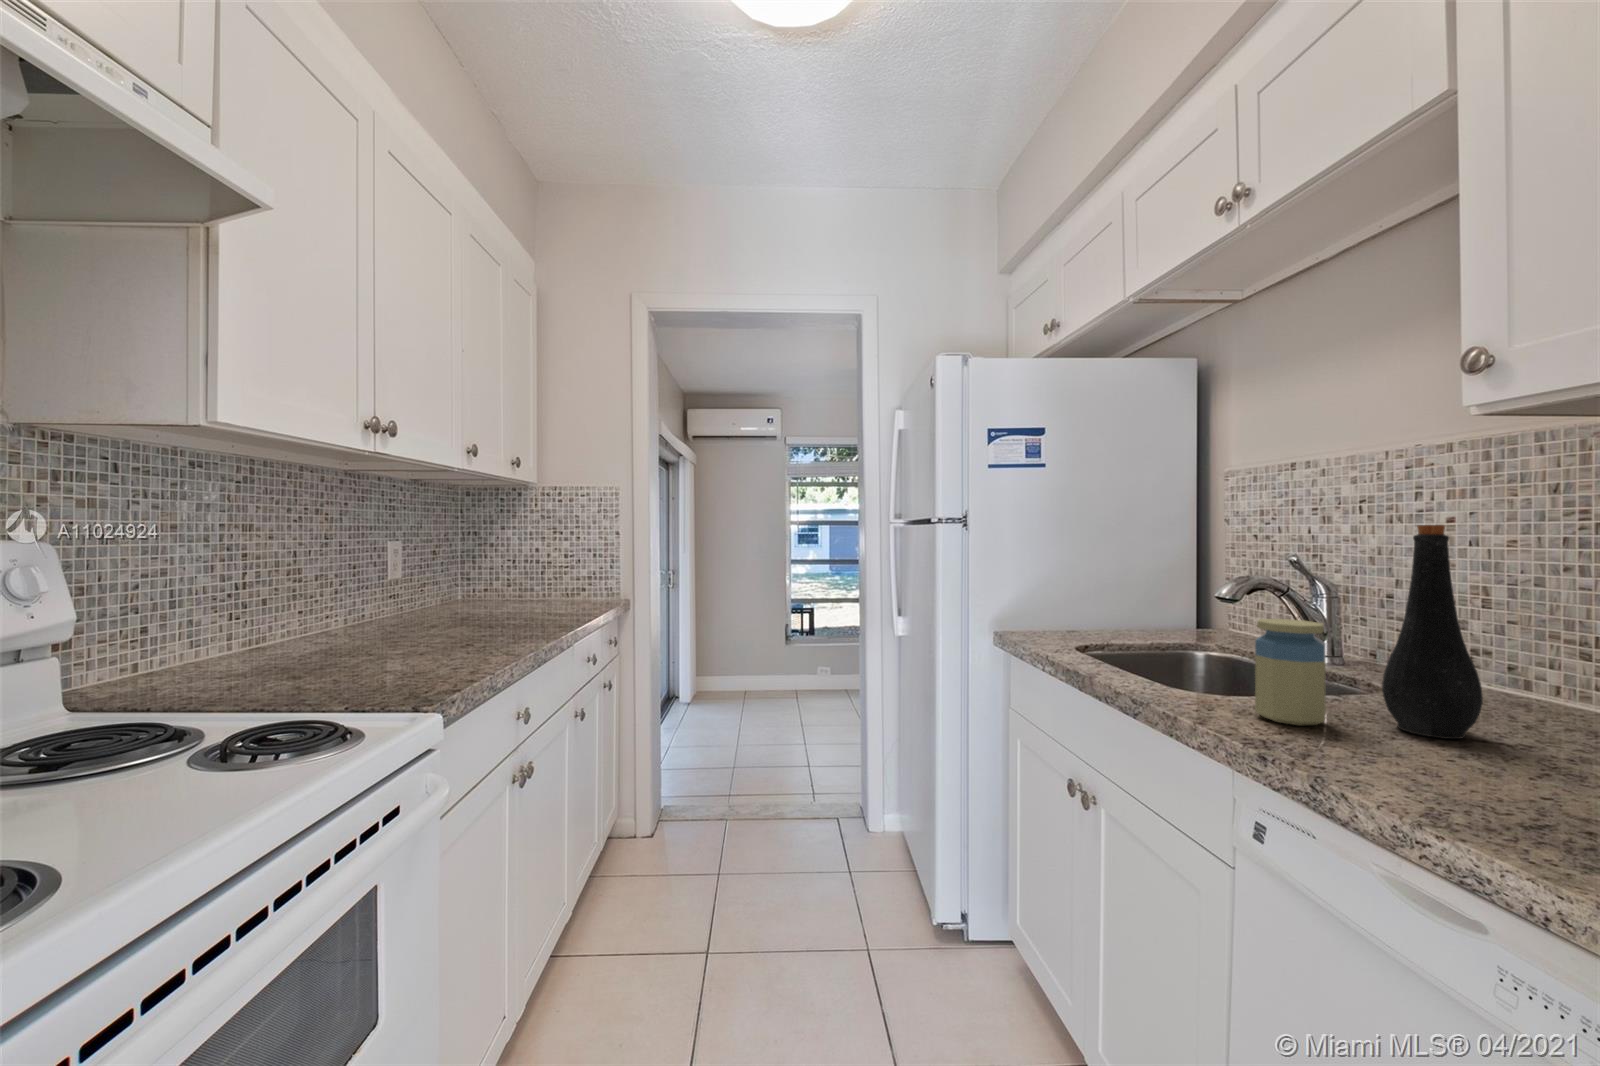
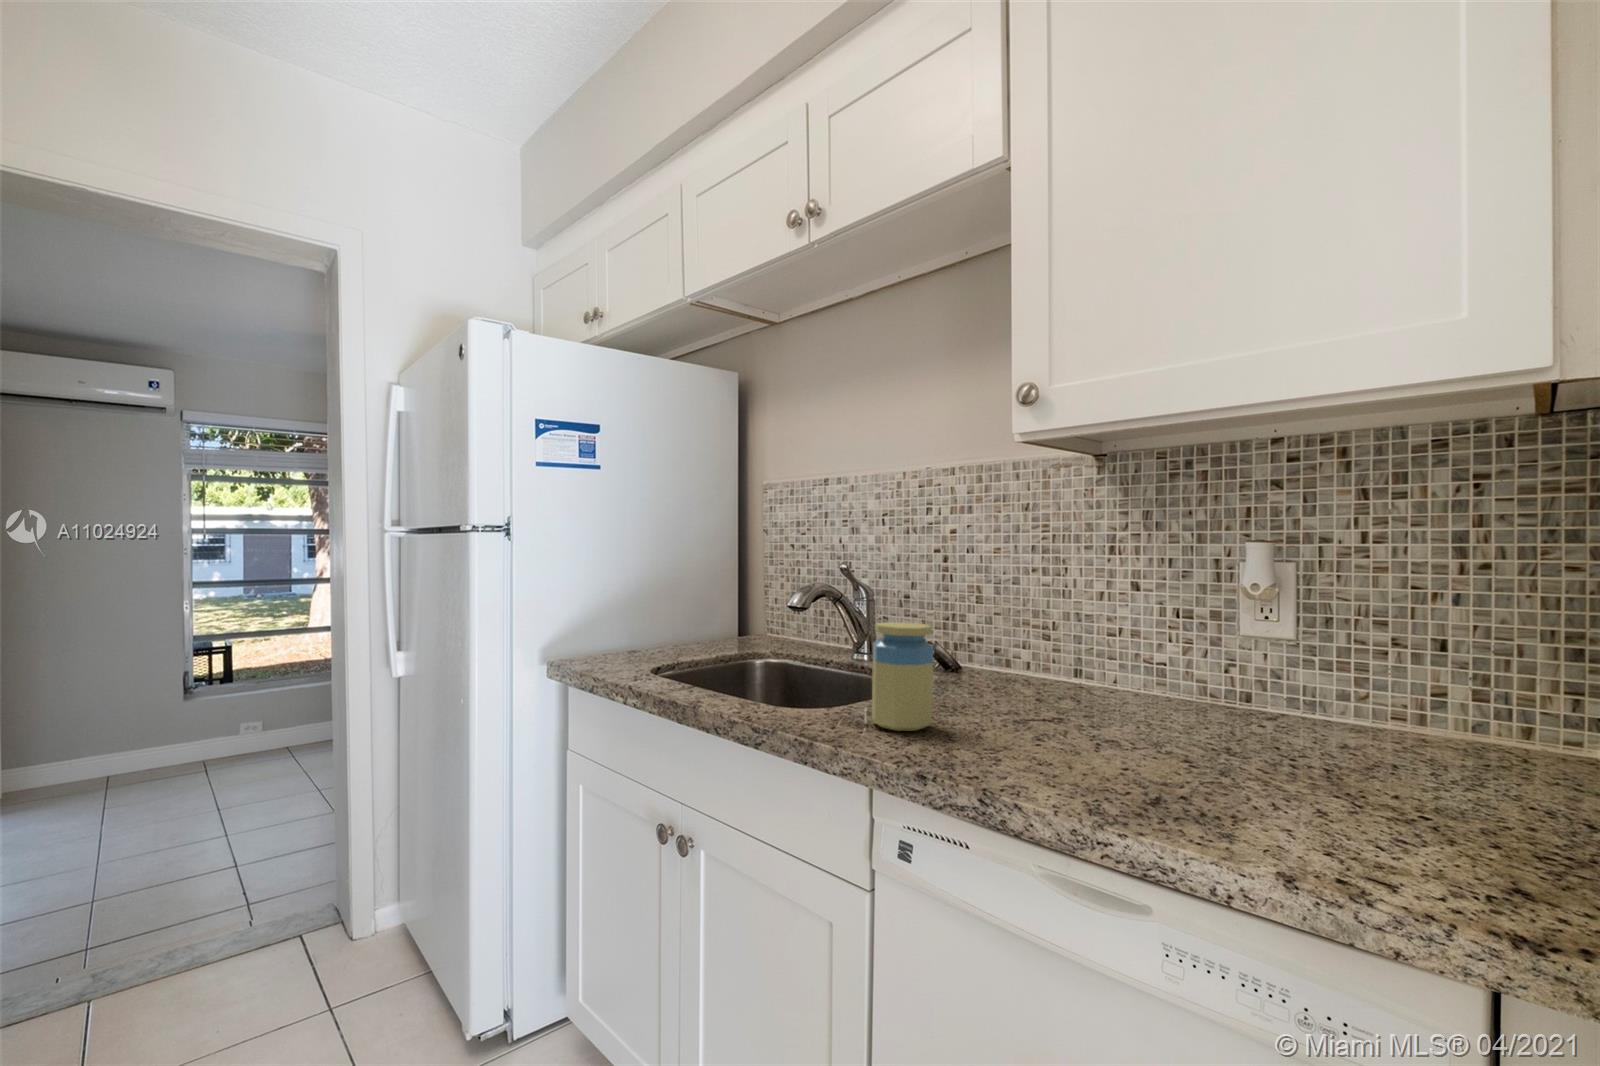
bottle: present [1382,525,1483,739] -> none [962,529,1031,723]

